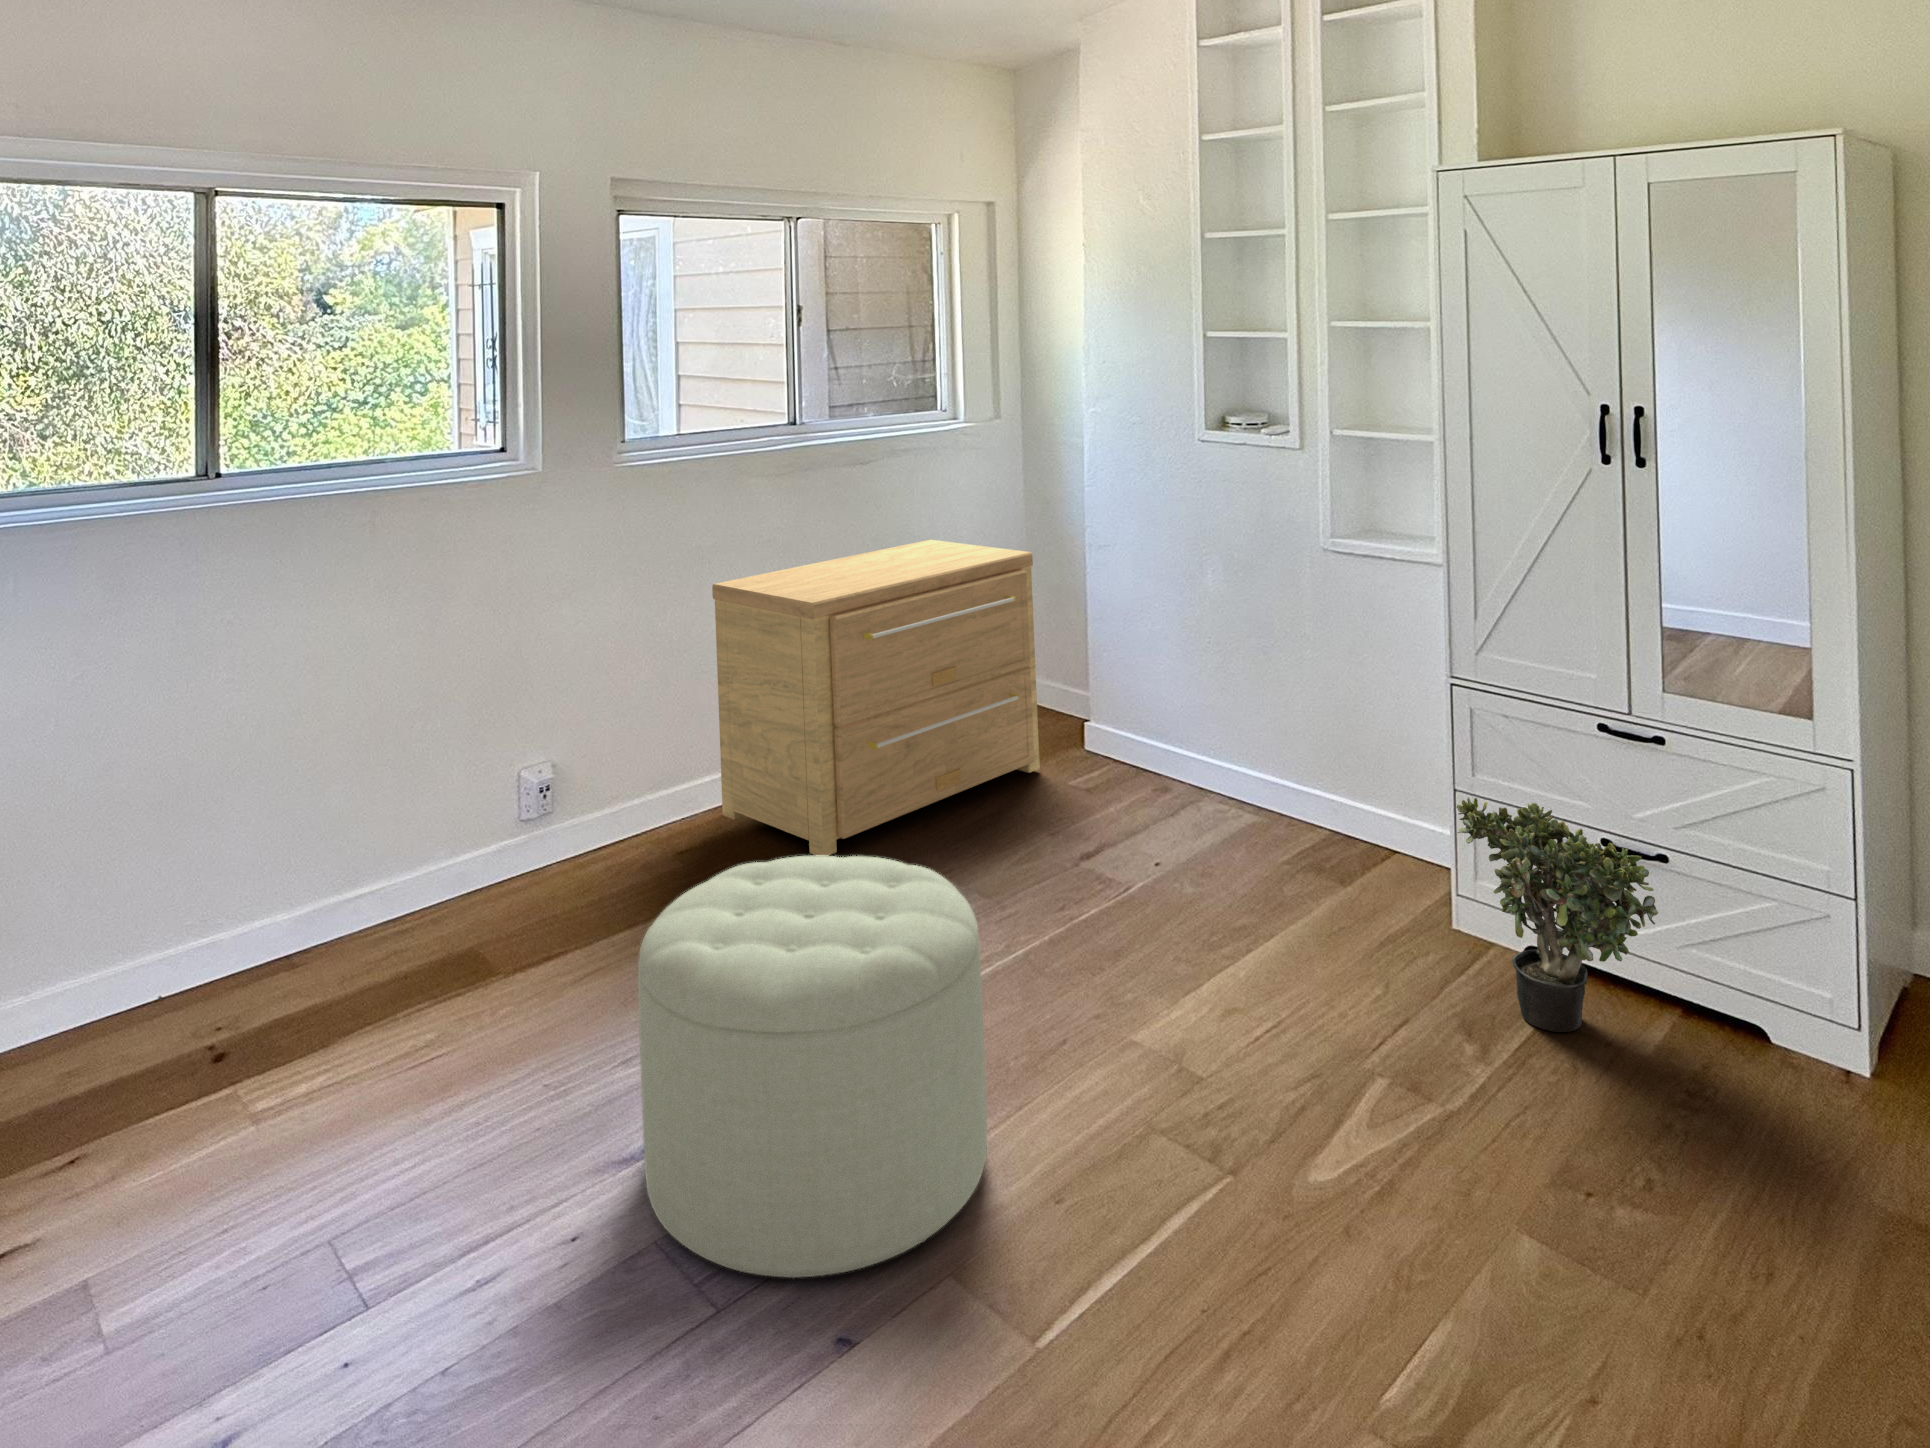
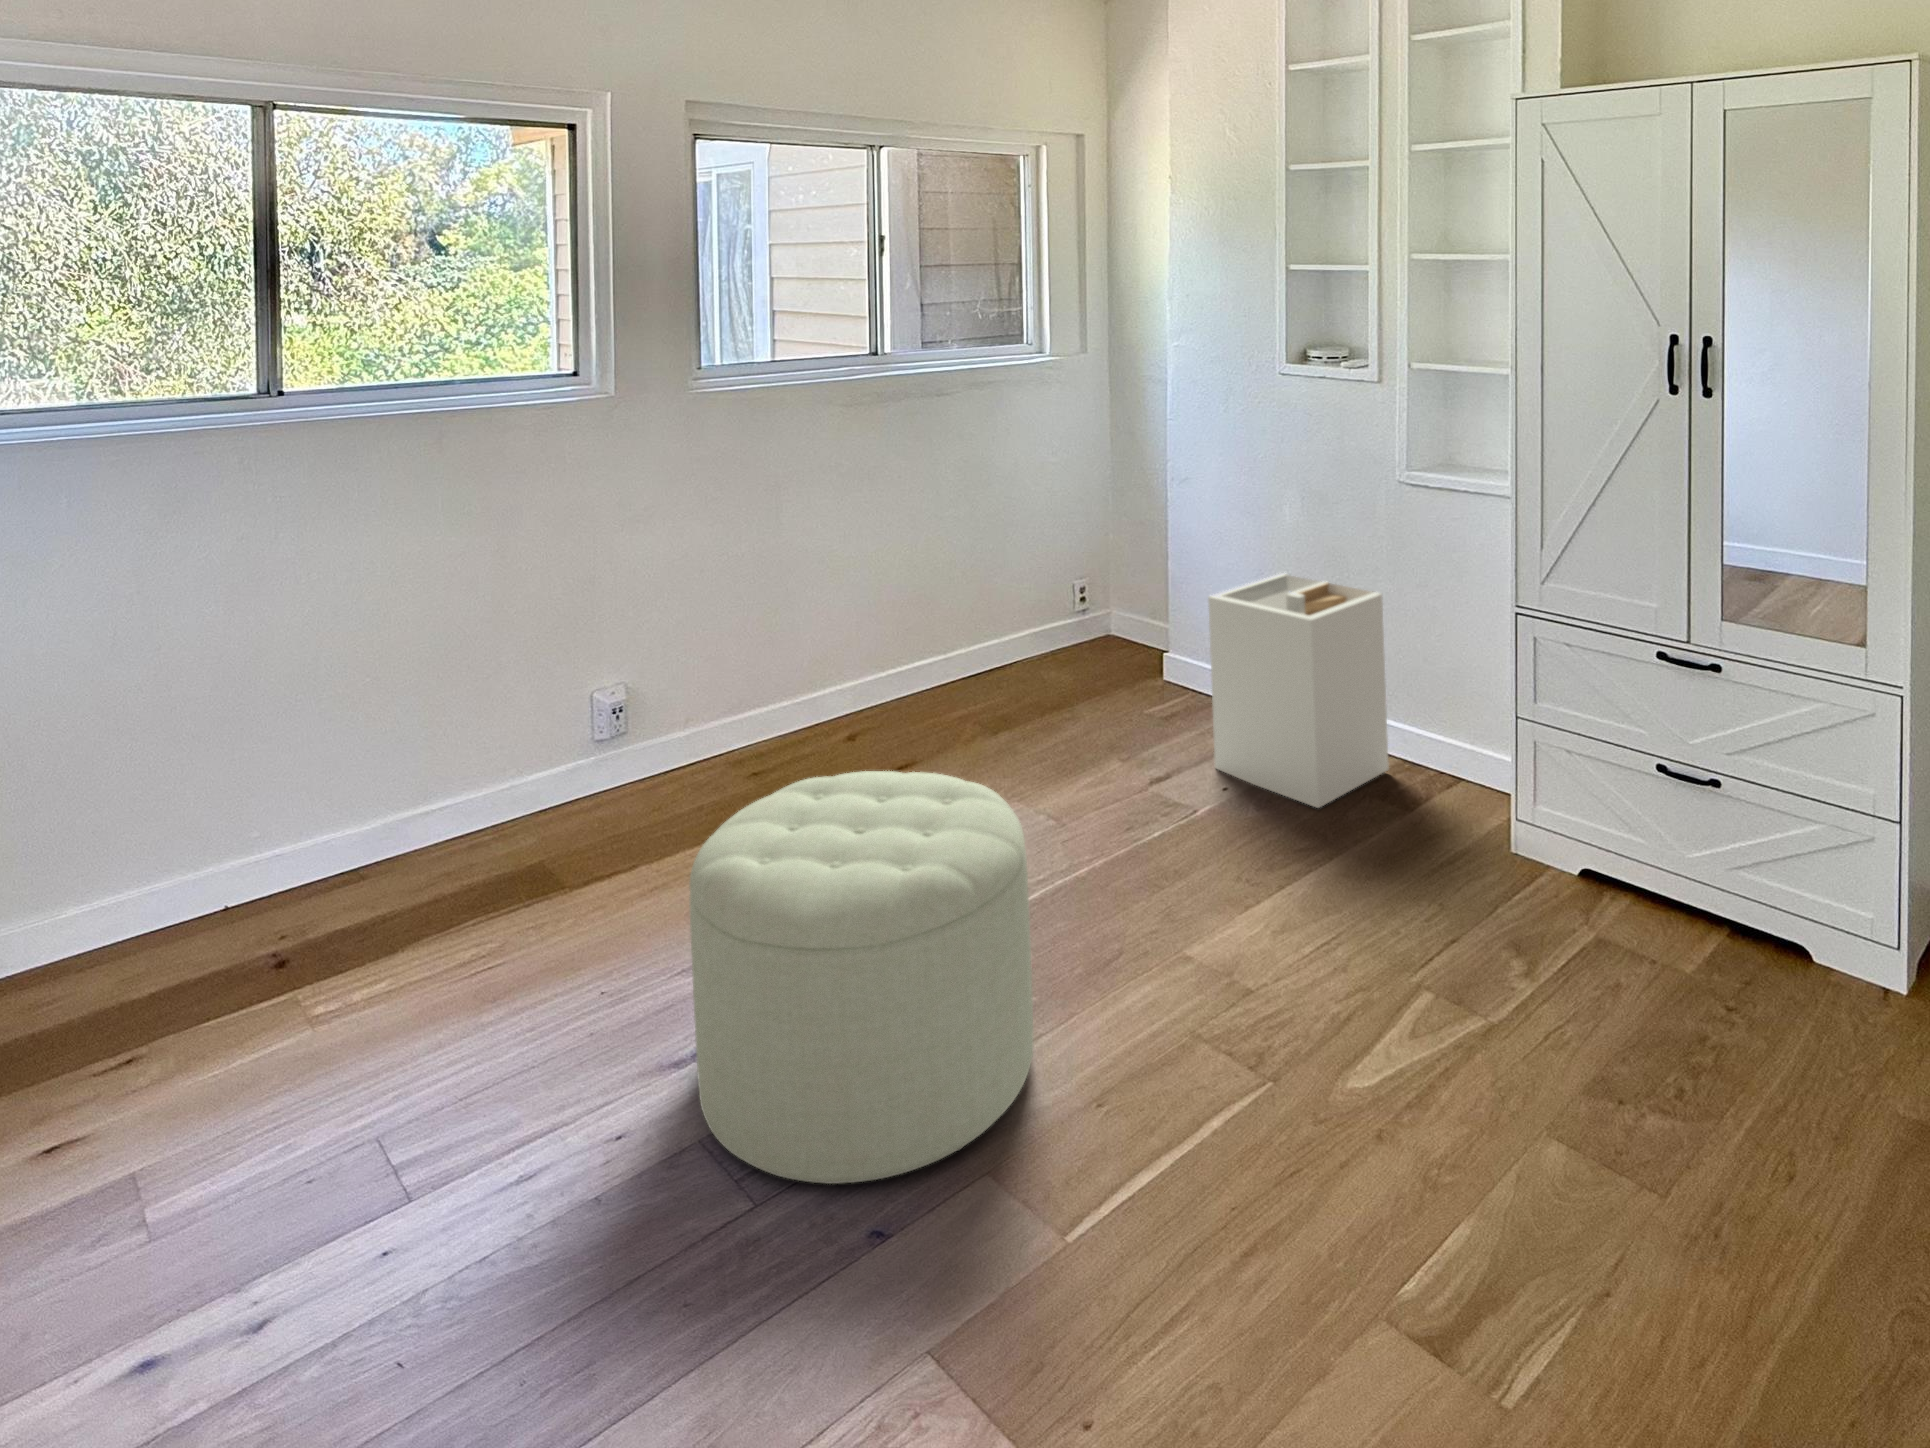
side table: present [712,540,1040,856] -> none [819,469,1133,767]
laundry hamper: none [1128,648,1317,895] -> present [1208,573,1389,808]
potted plant: present [1457,798,1658,1032] -> none [1513,721,1709,949]

